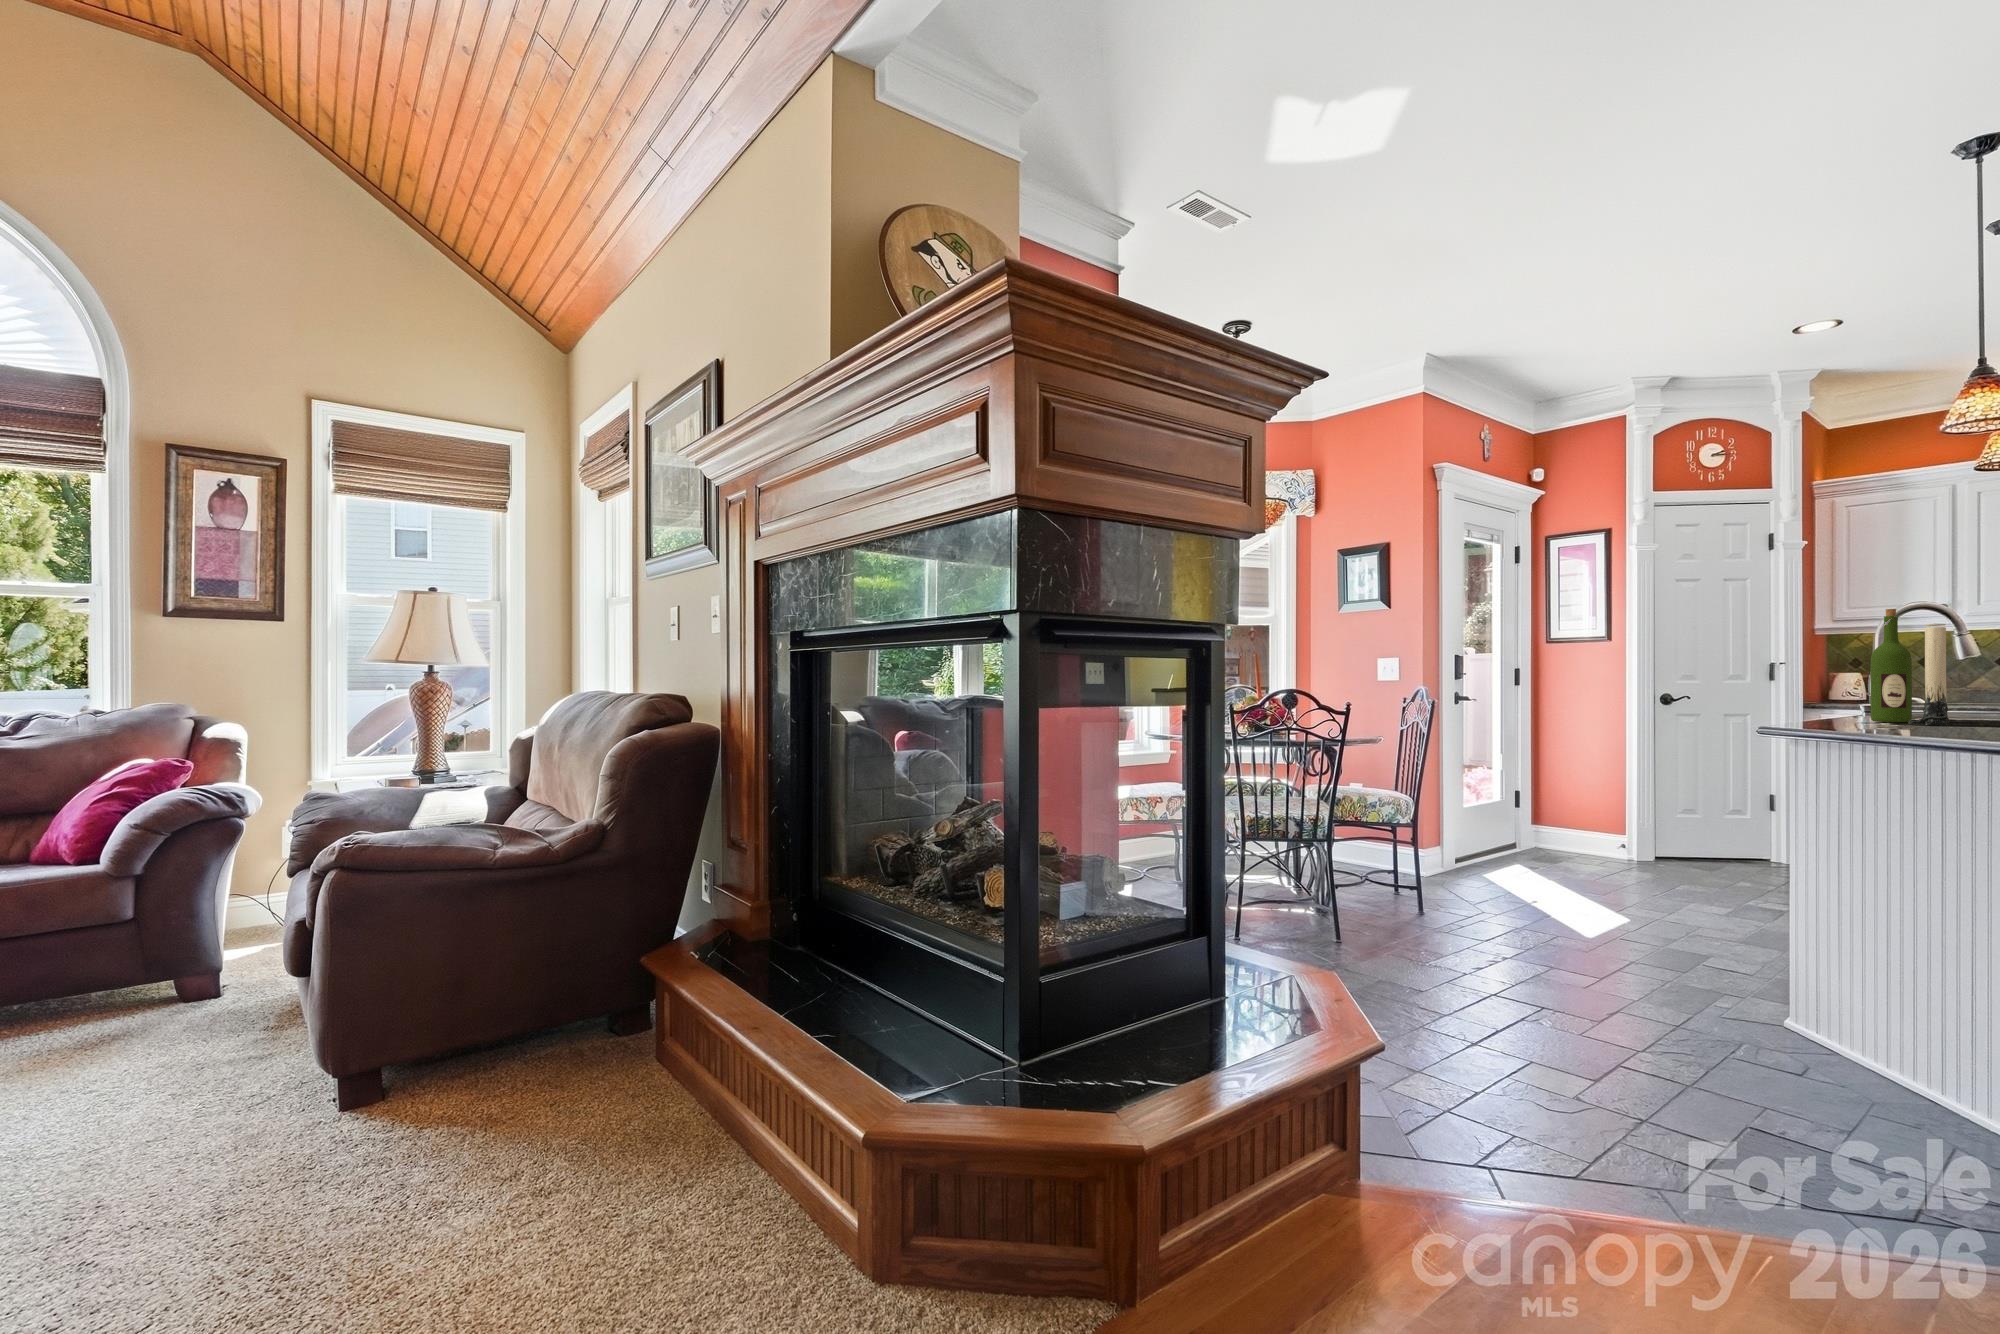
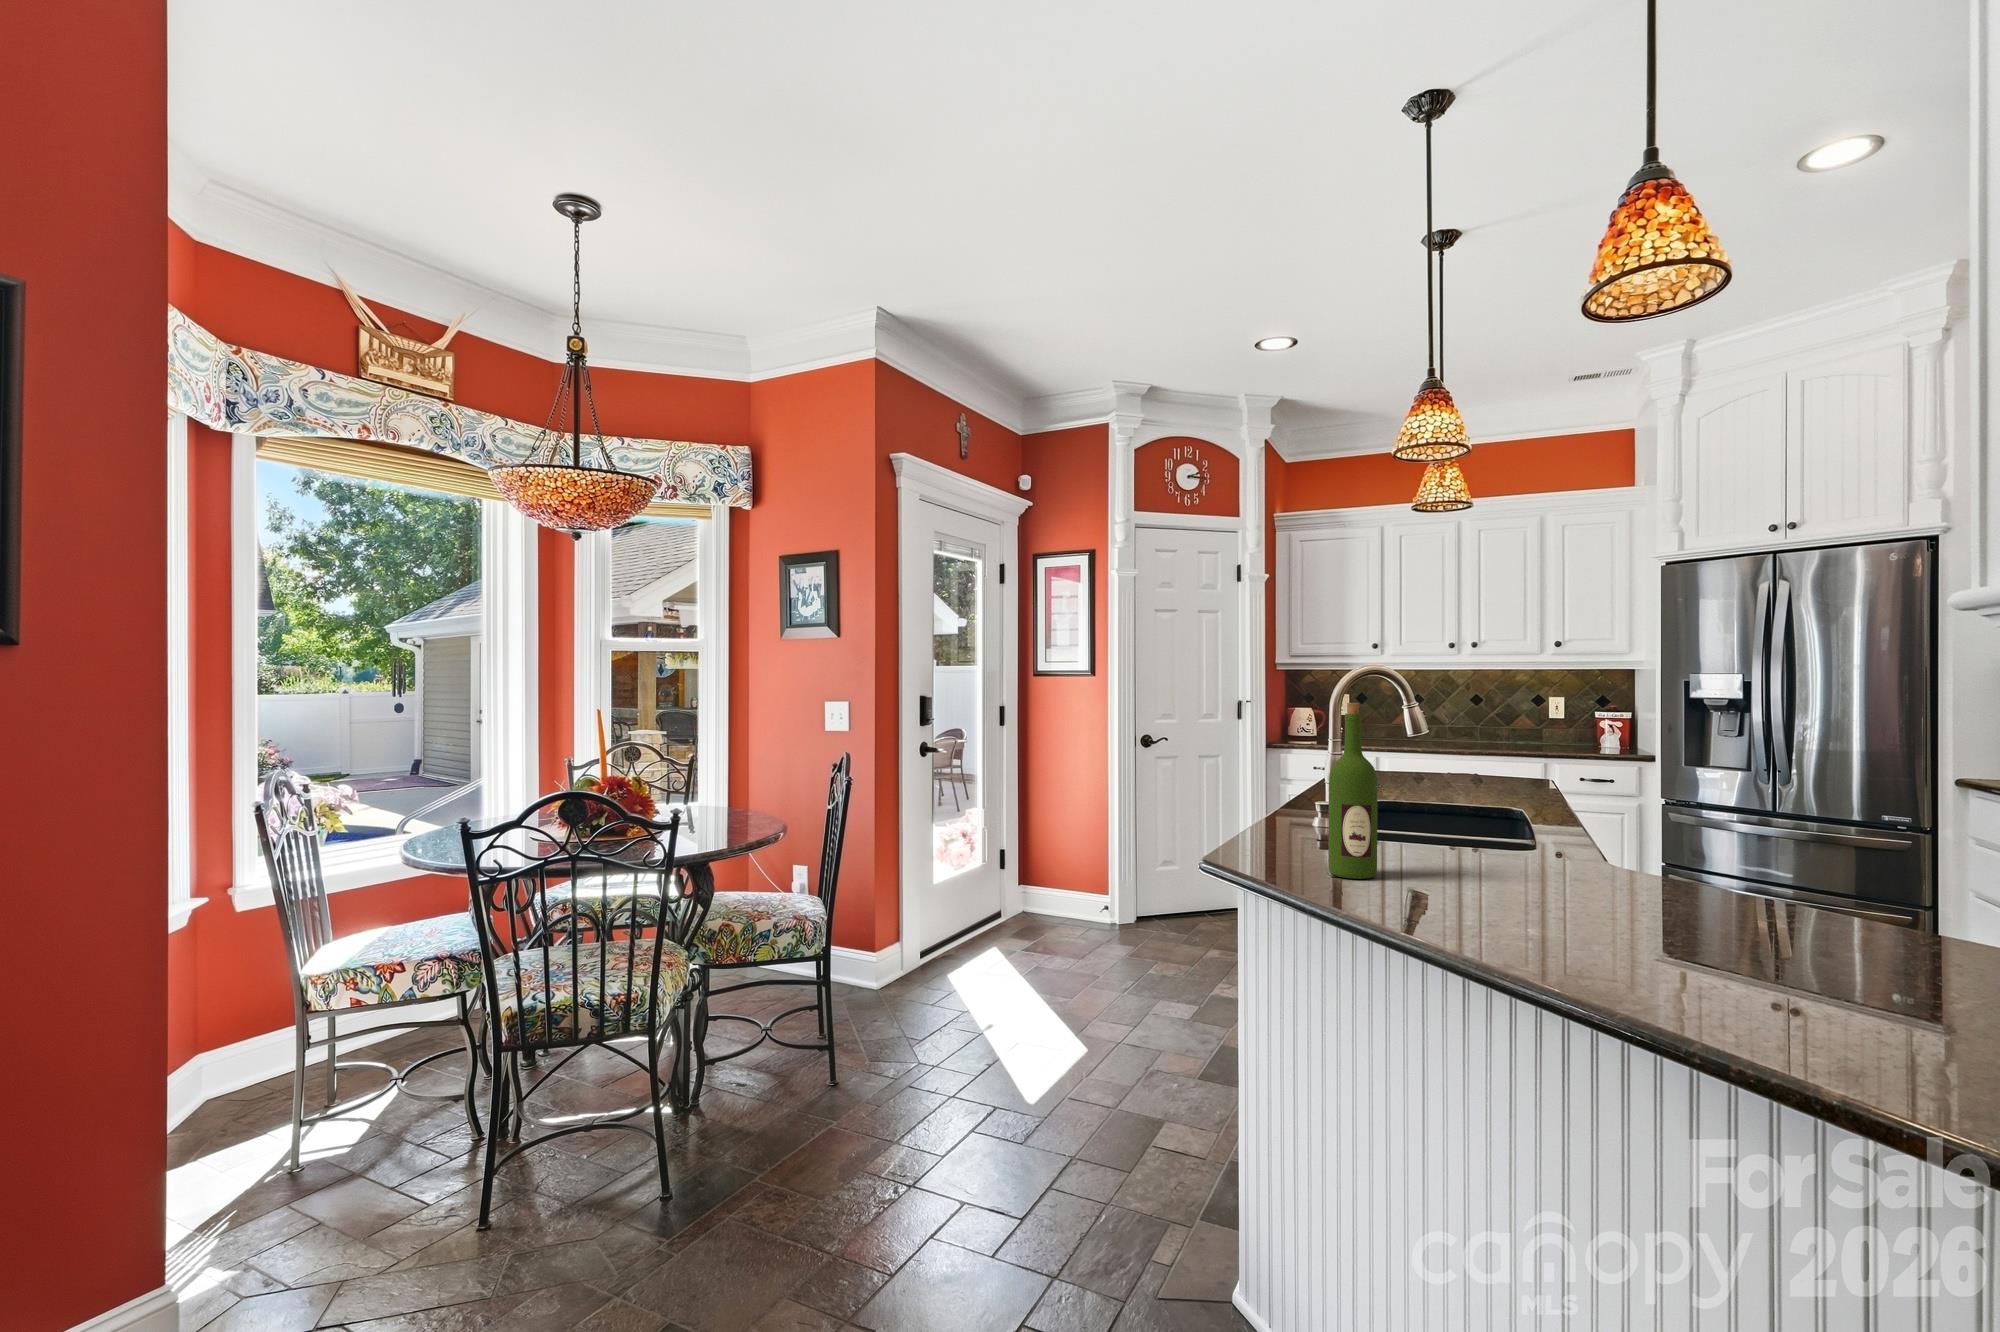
candle: present [1908,623,1950,725] -> none [1377,739,1429,905]

